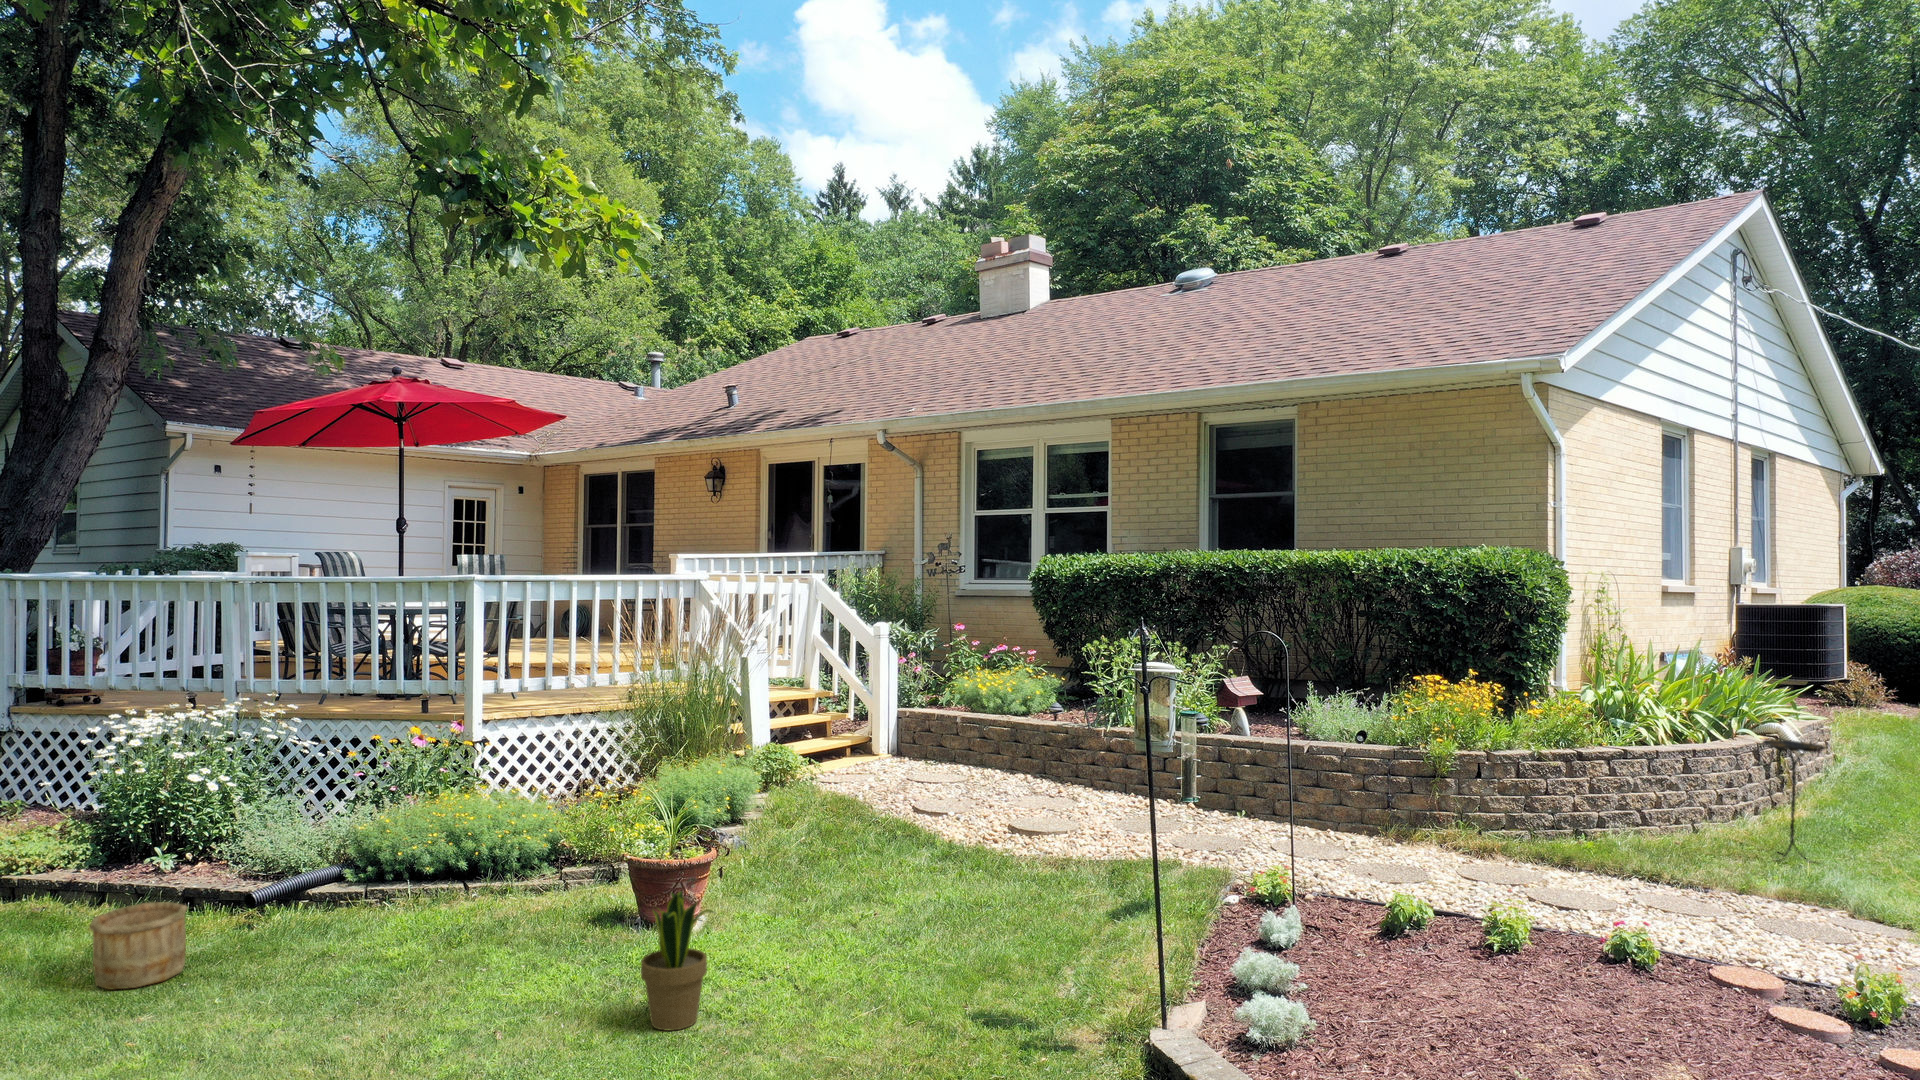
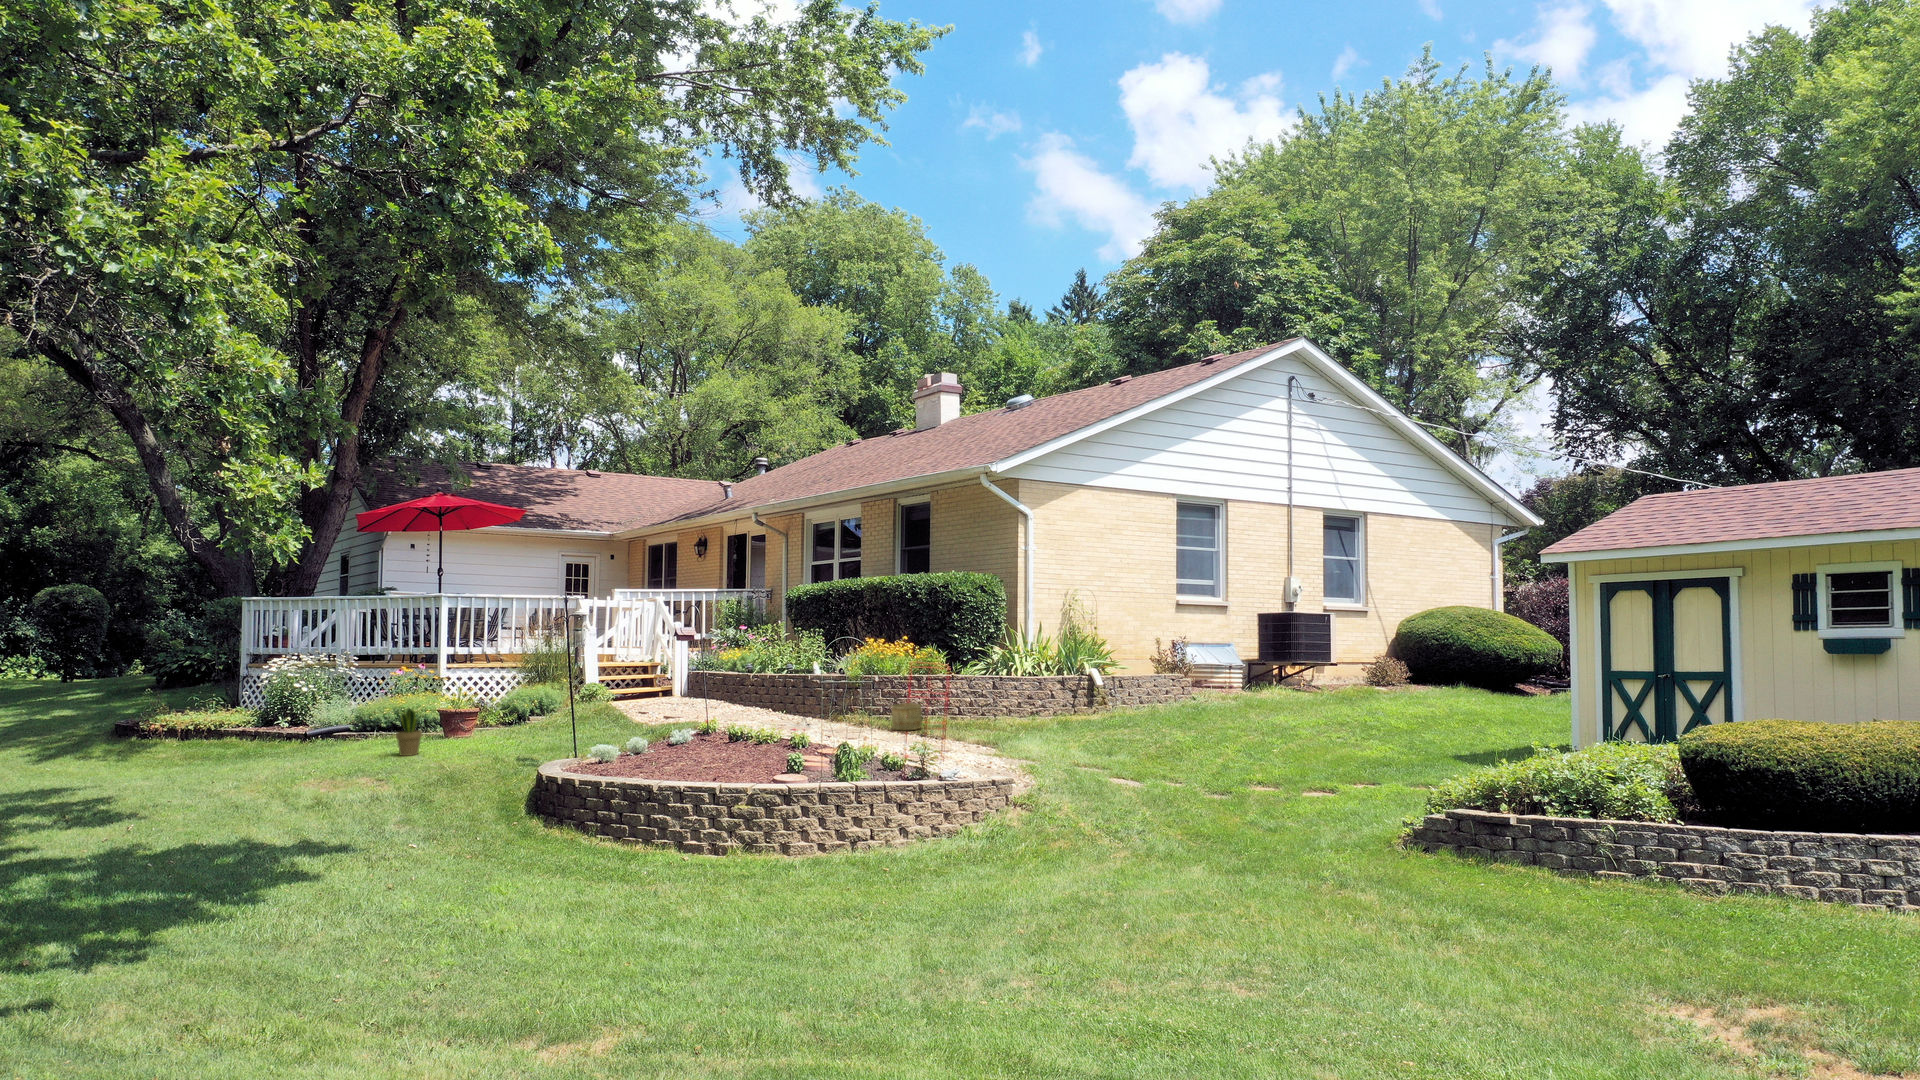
side table: present [1763,739,1825,861] -> present [793,669,814,725]
wooden bucket: present [90,902,187,990] -> present [892,703,922,731]

